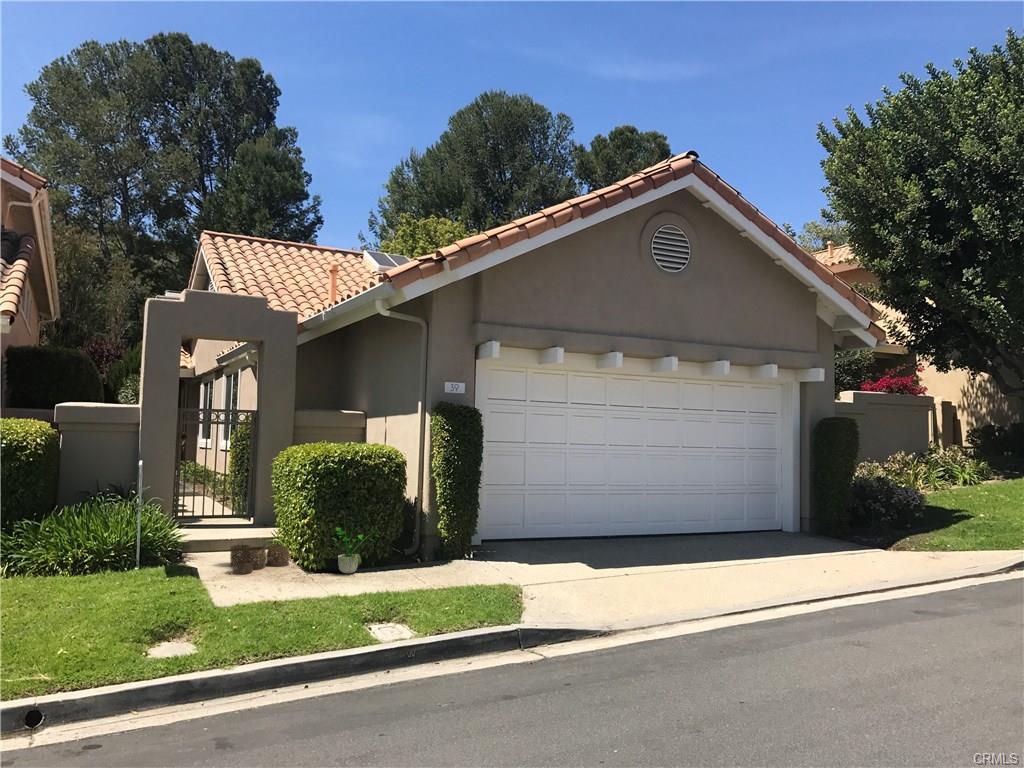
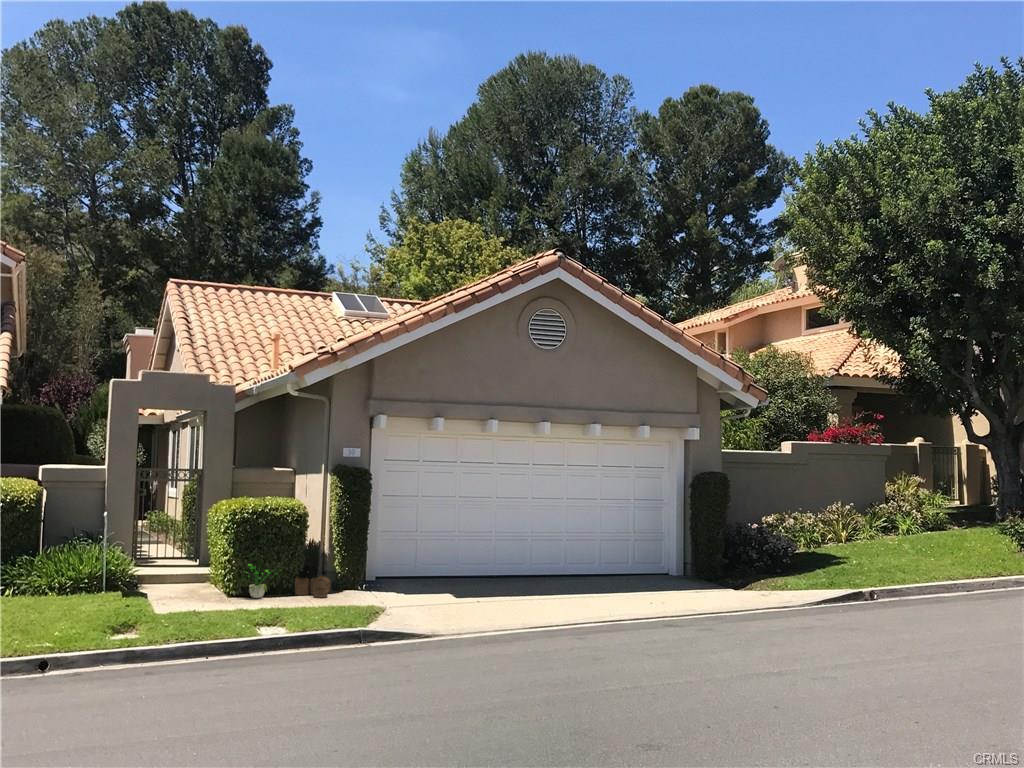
woven basket: present [230,543,289,574] -> present [295,576,330,597]

